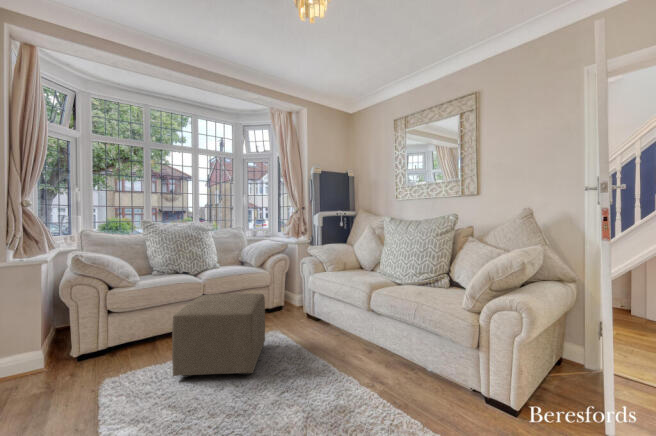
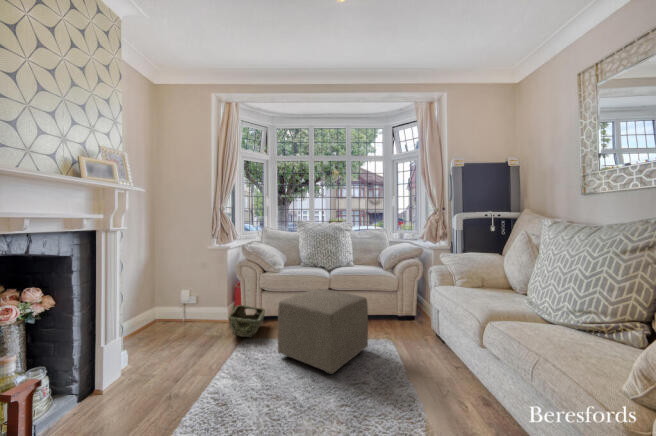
woven basket: none [69,336,128,380] -> present [228,305,265,337]

